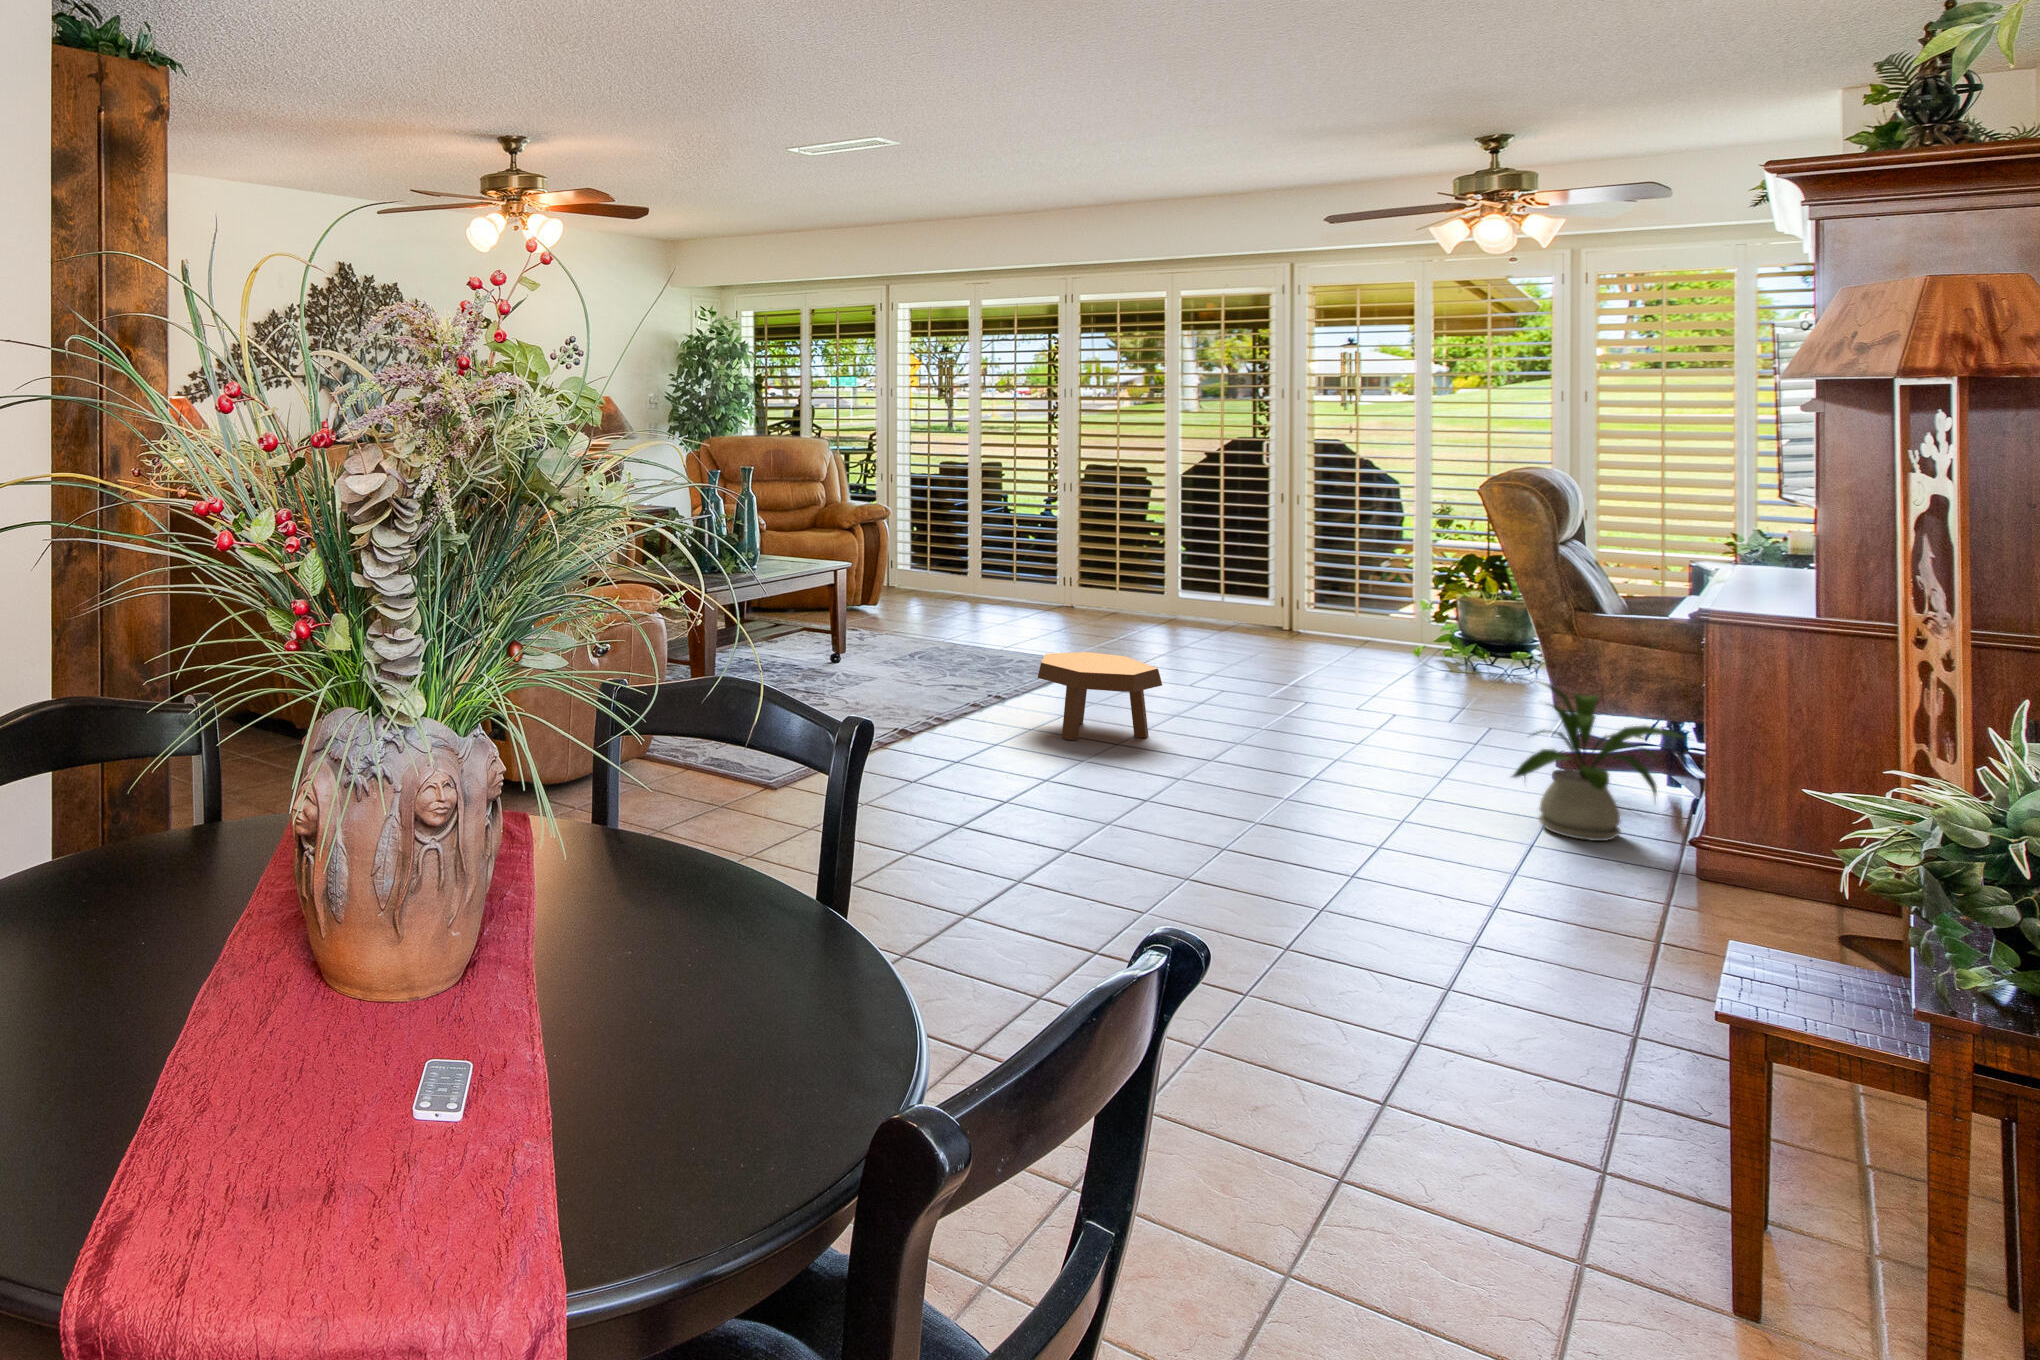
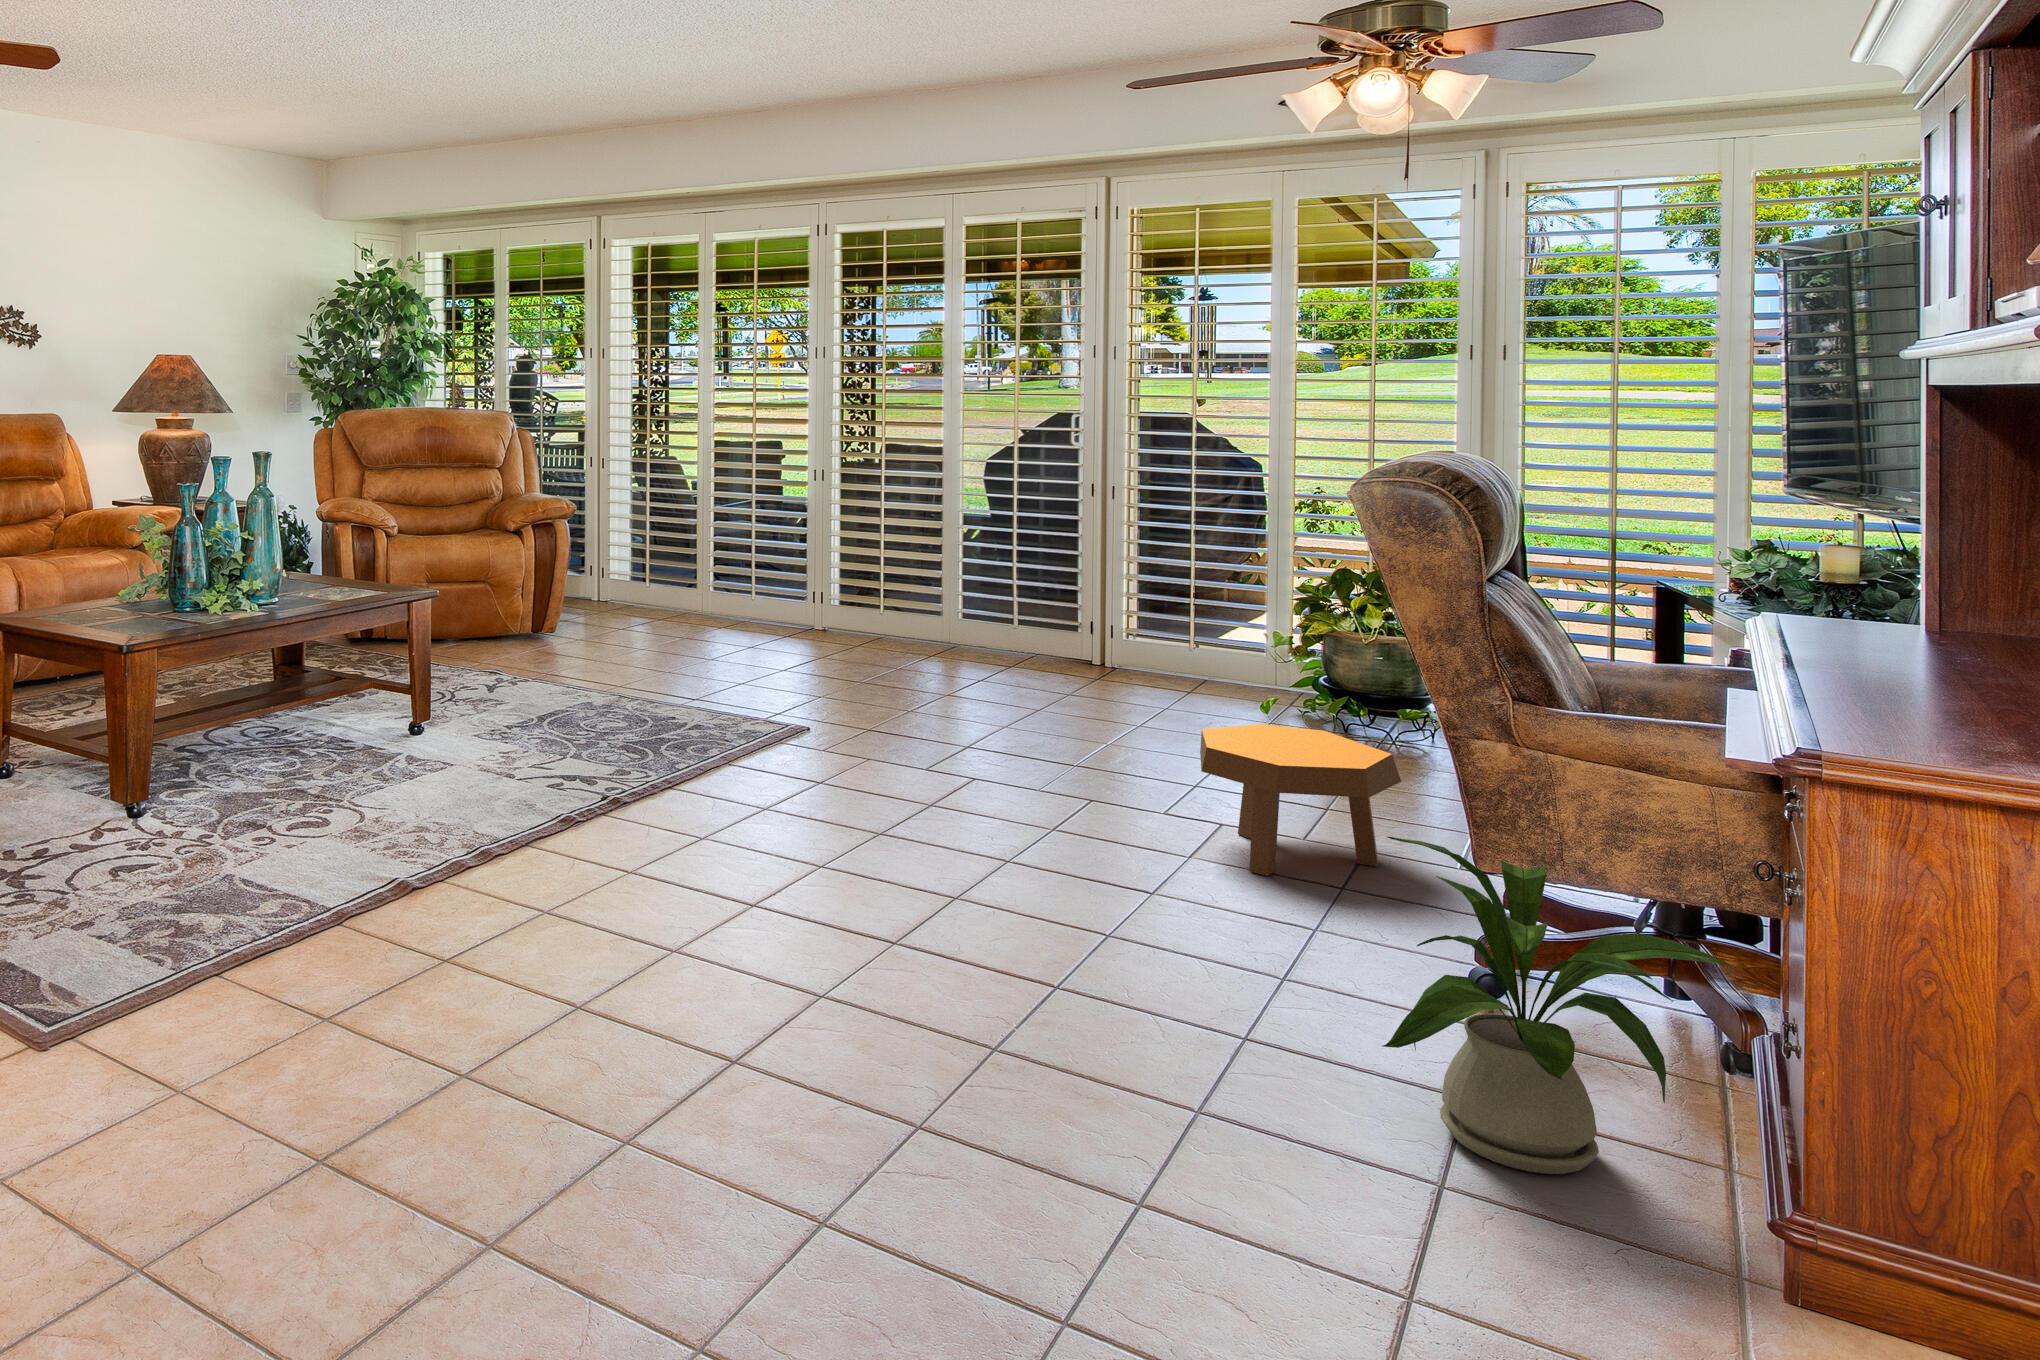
footstool: present [1037,652,1162,740] -> present [1200,724,1401,876]

